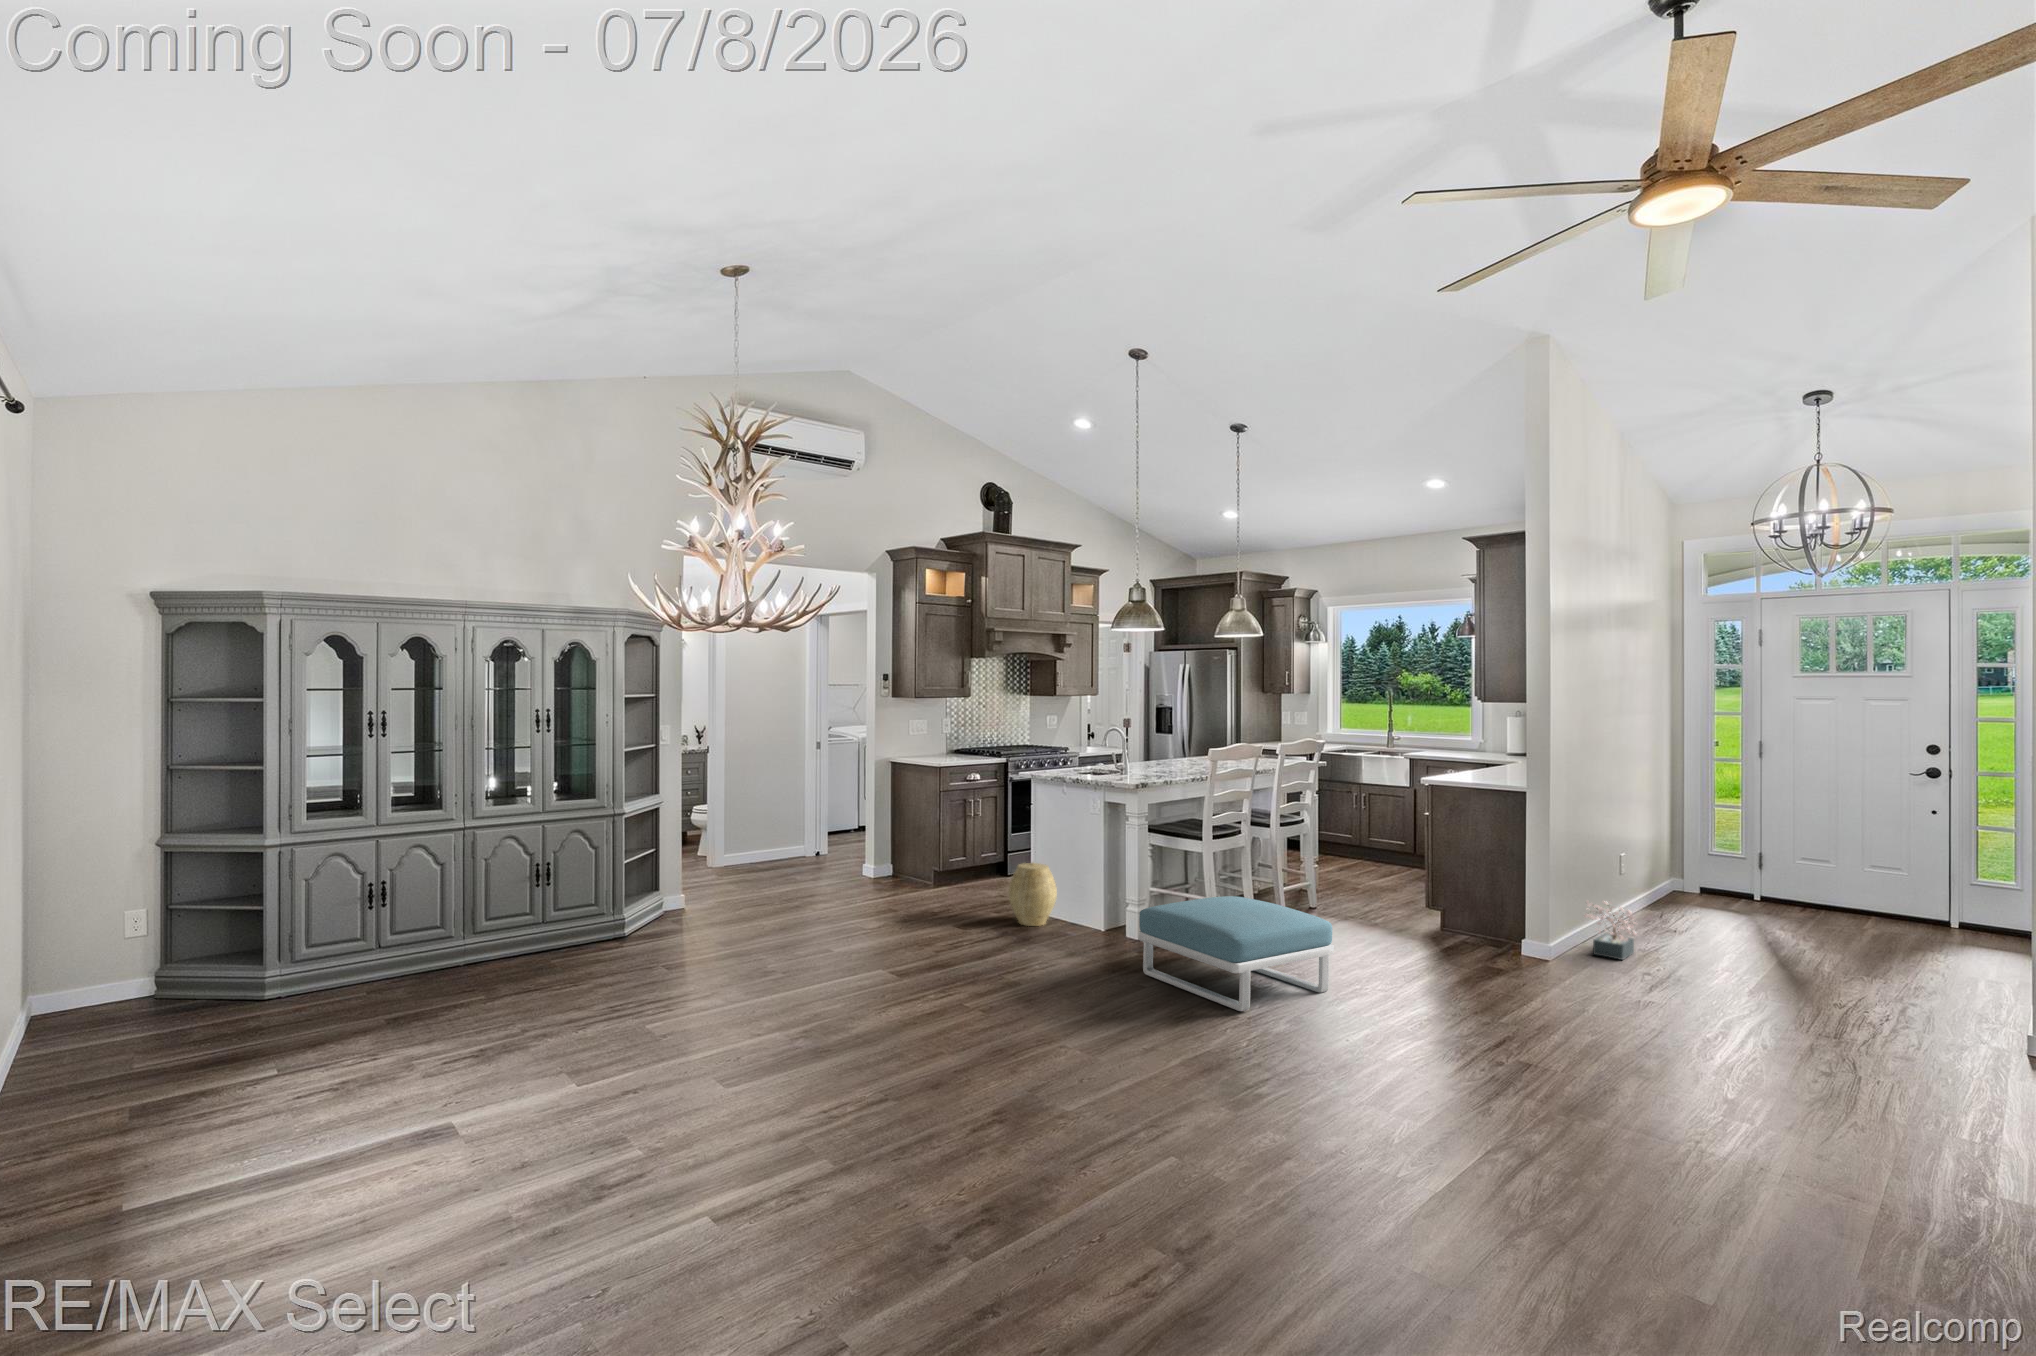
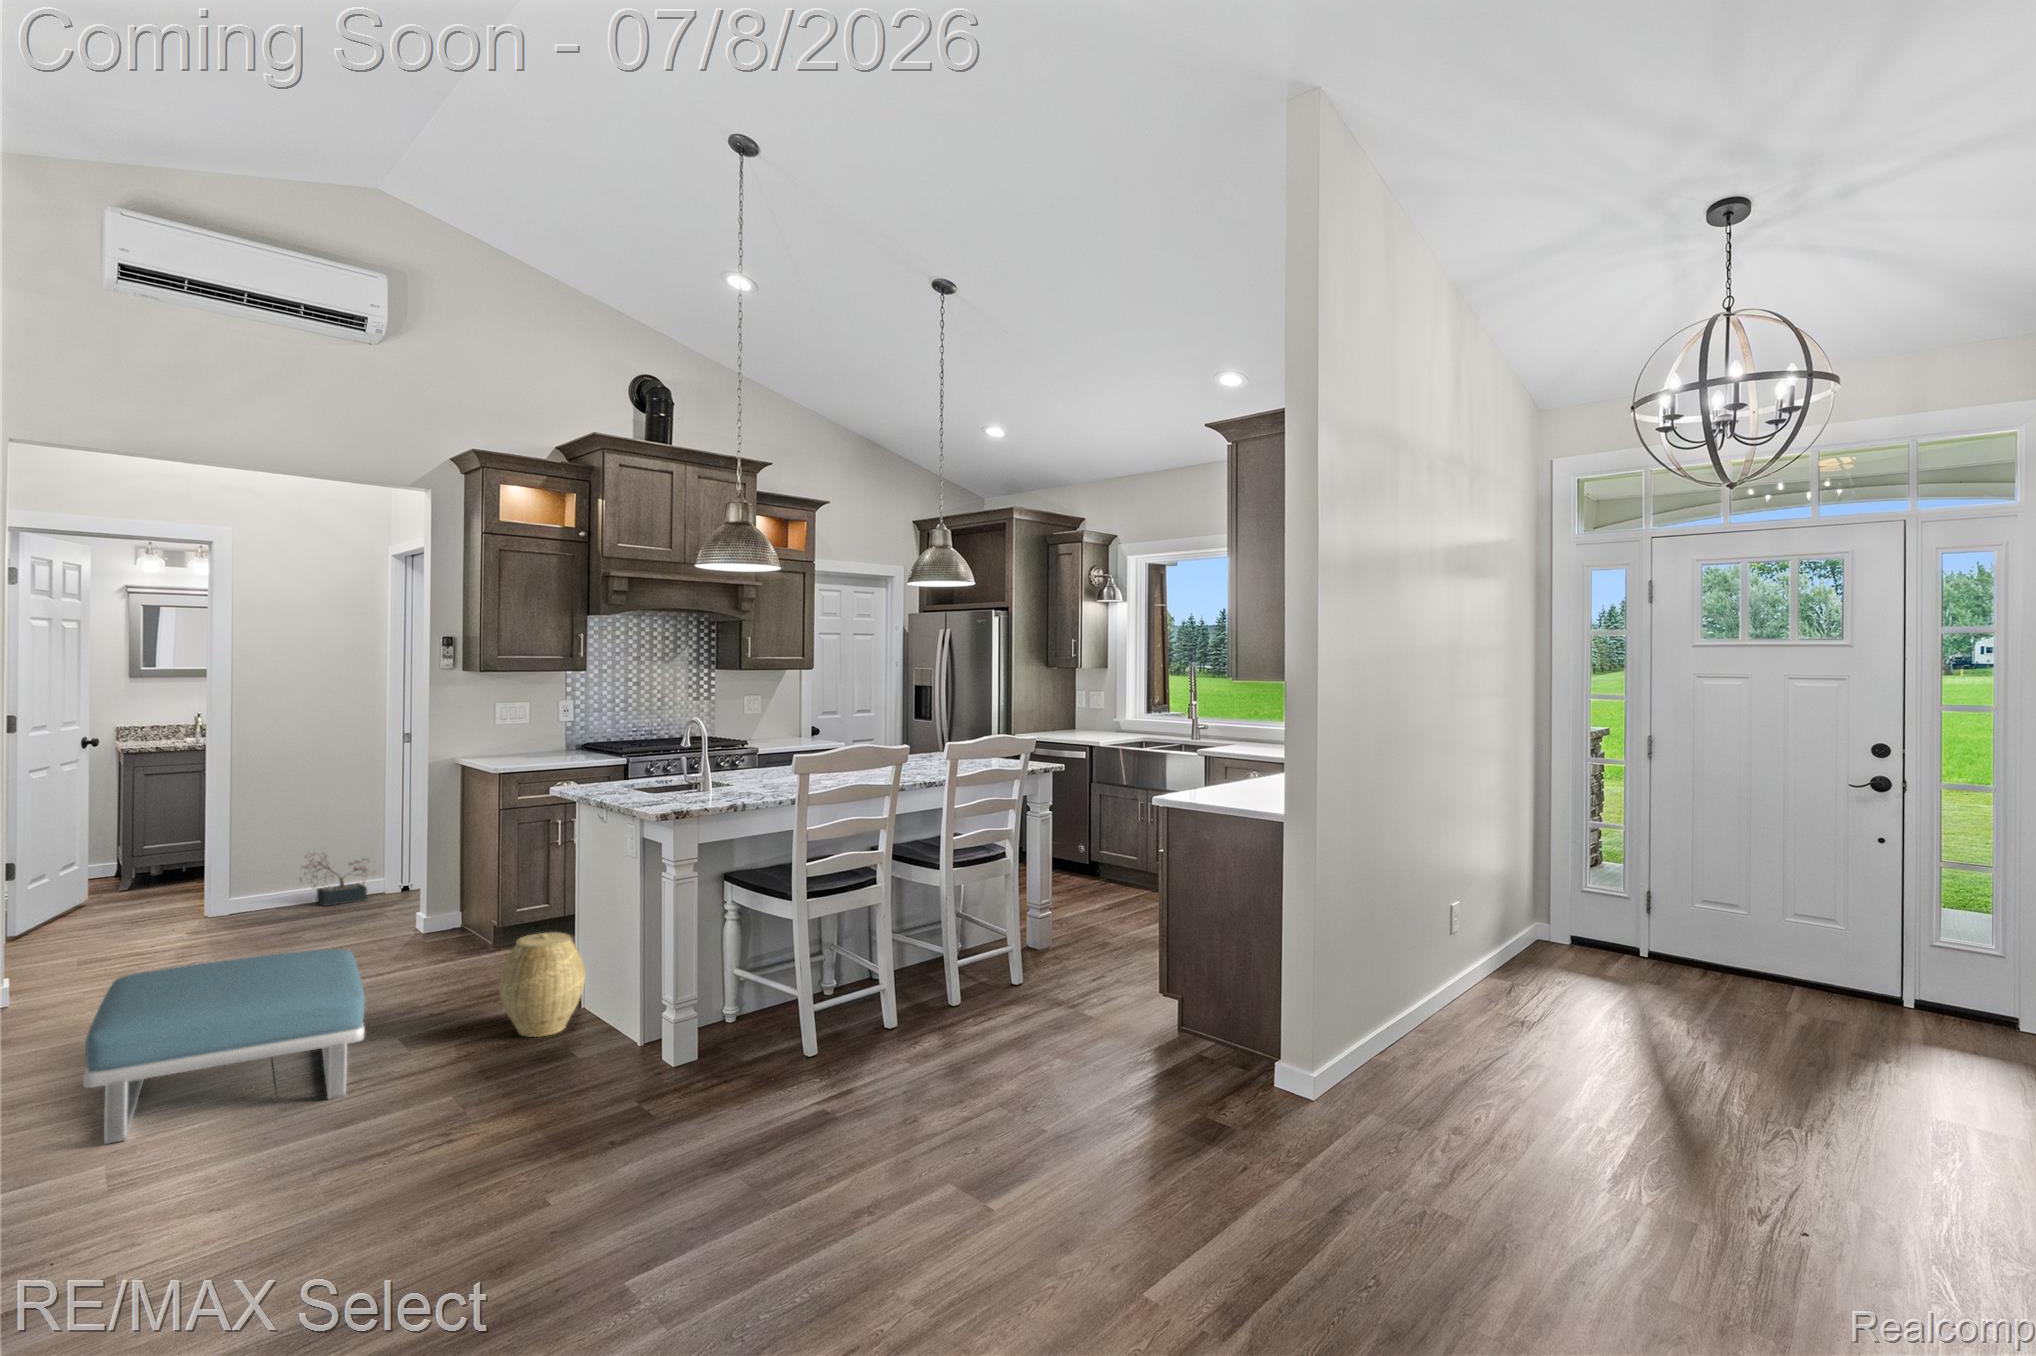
footstool: present [1138,896,1334,1011] -> present [83,949,365,1144]
decorative plant: present [1584,901,1636,960] -> present [300,852,375,906]

